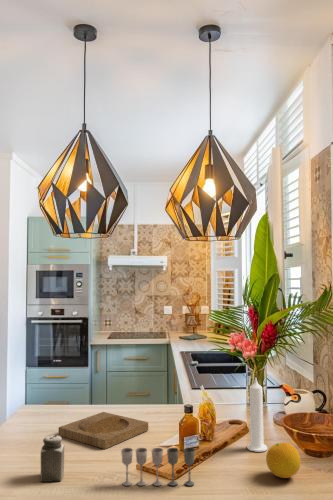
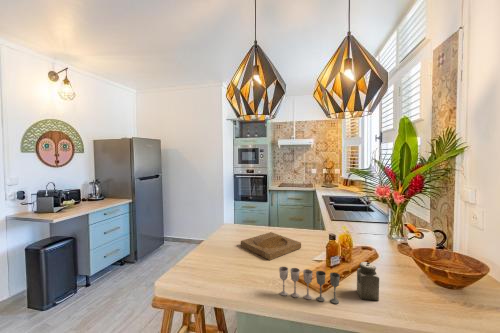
candle: present [247,378,267,452] -> none [380,218,398,277]
salt shaker: present [41,435,64,482] -> present [357,262,379,301]
fruit: present [266,442,301,478] -> none [403,276,440,308]

